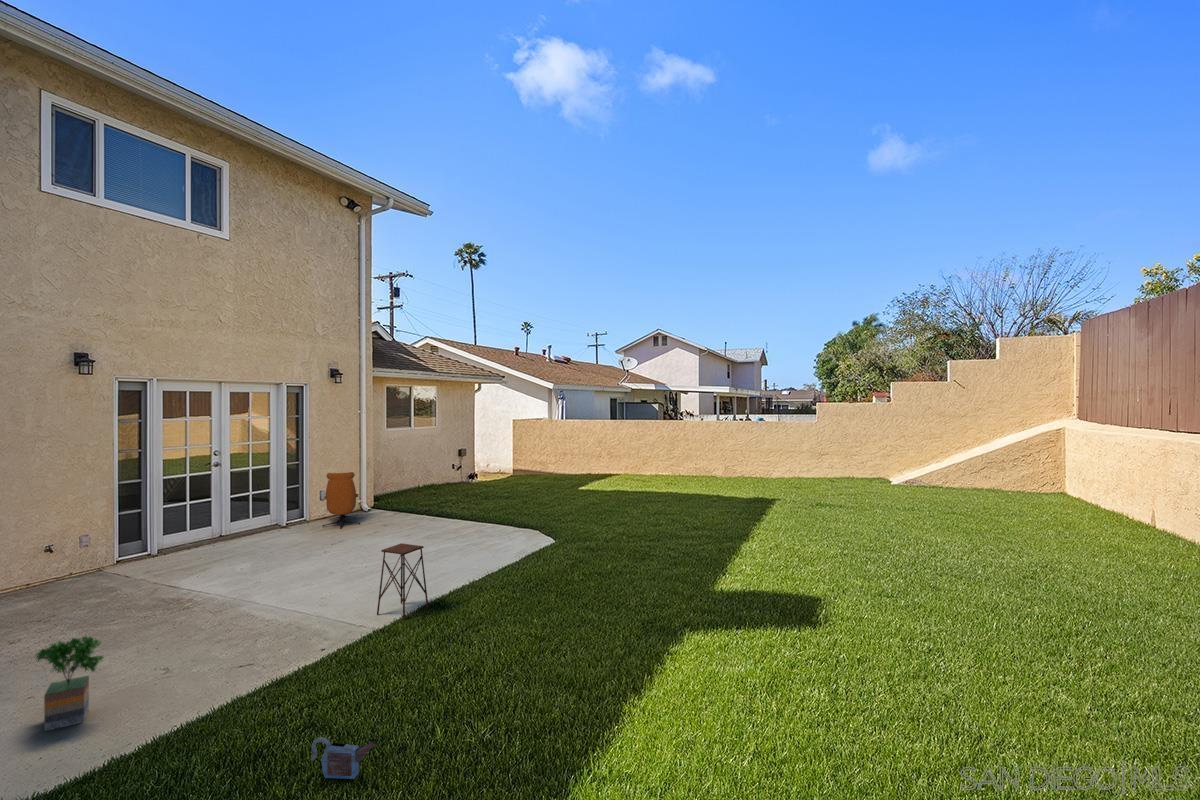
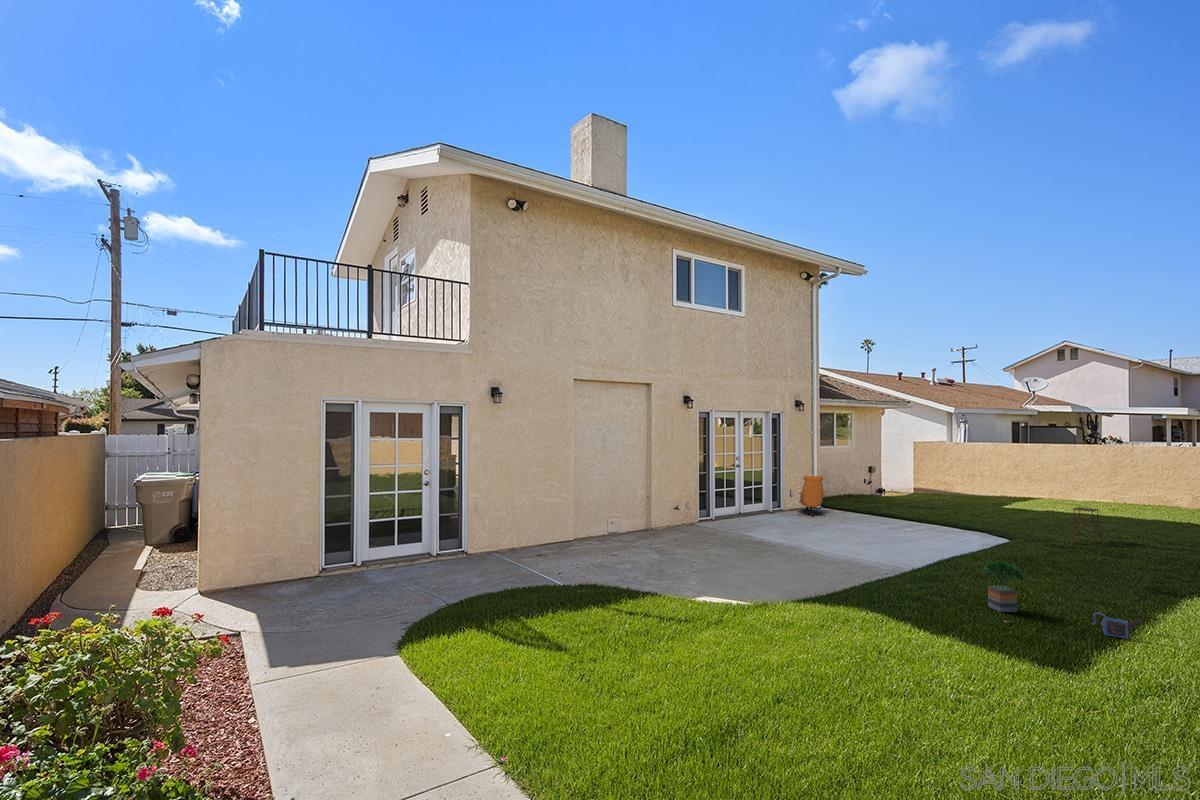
side table: present [377,543,428,619] -> present [1071,507,1103,548]
potted tree: present [35,636,104,731] -> present [984,562,1026,612]
watering can: present [311,737,377,779] -> present [1093,612,1142,639]

